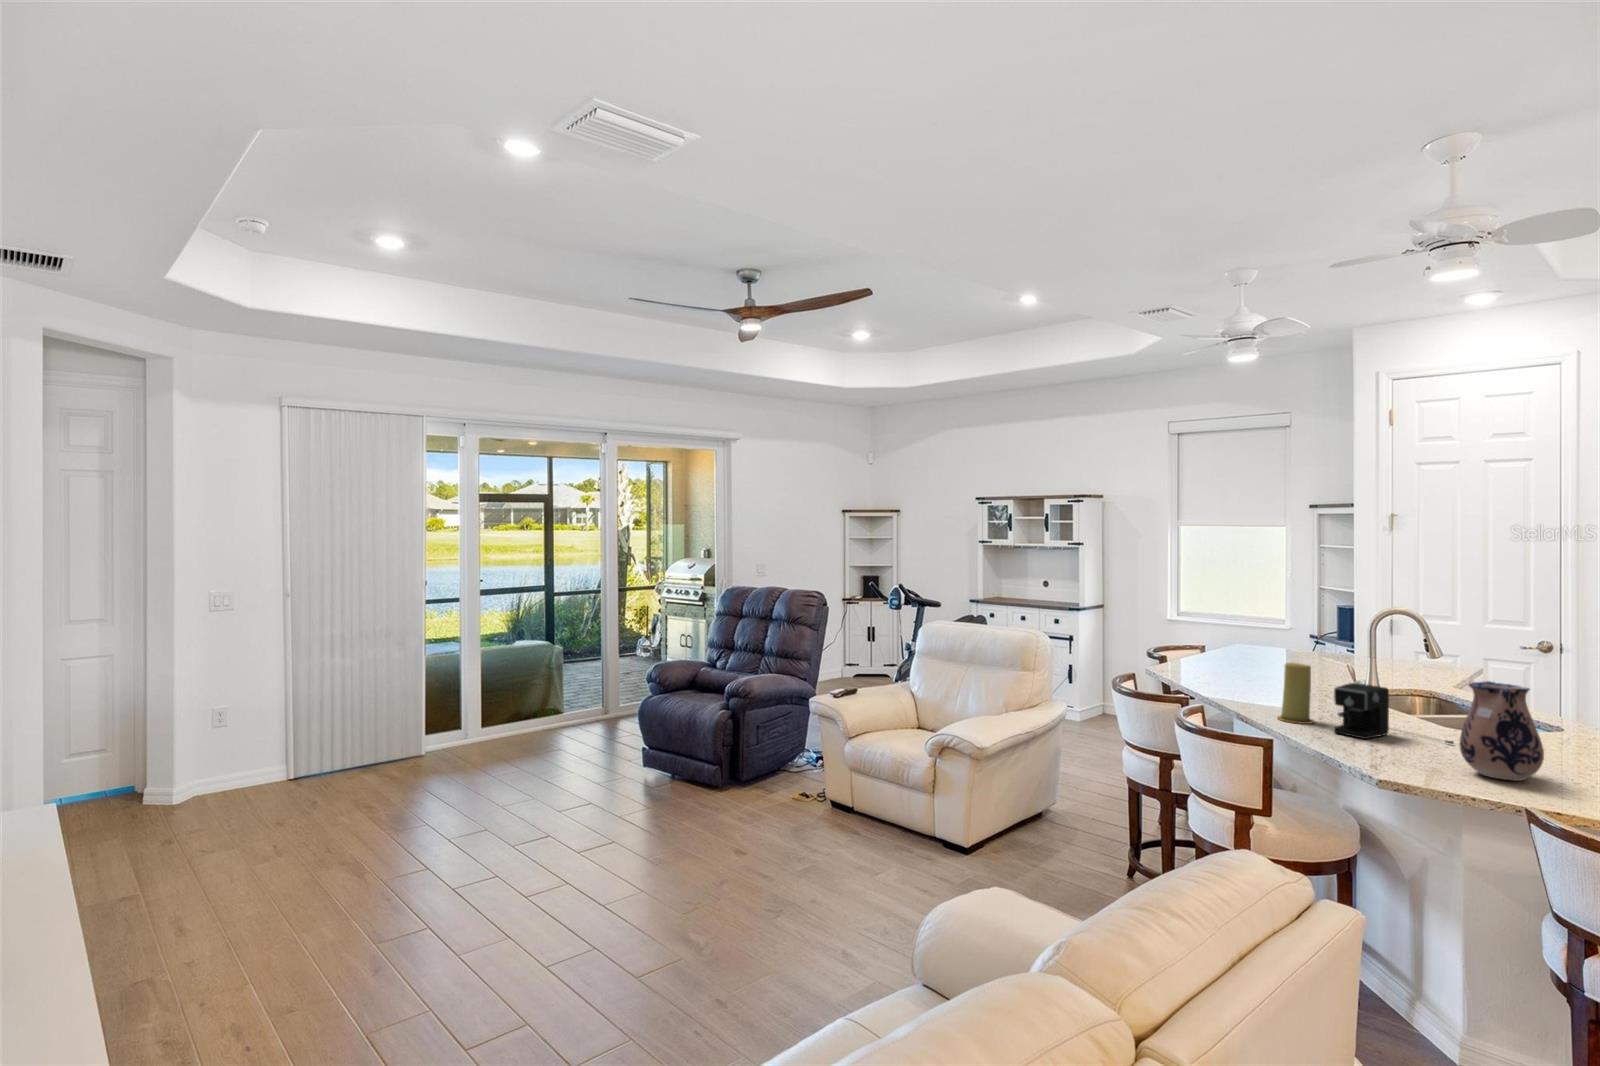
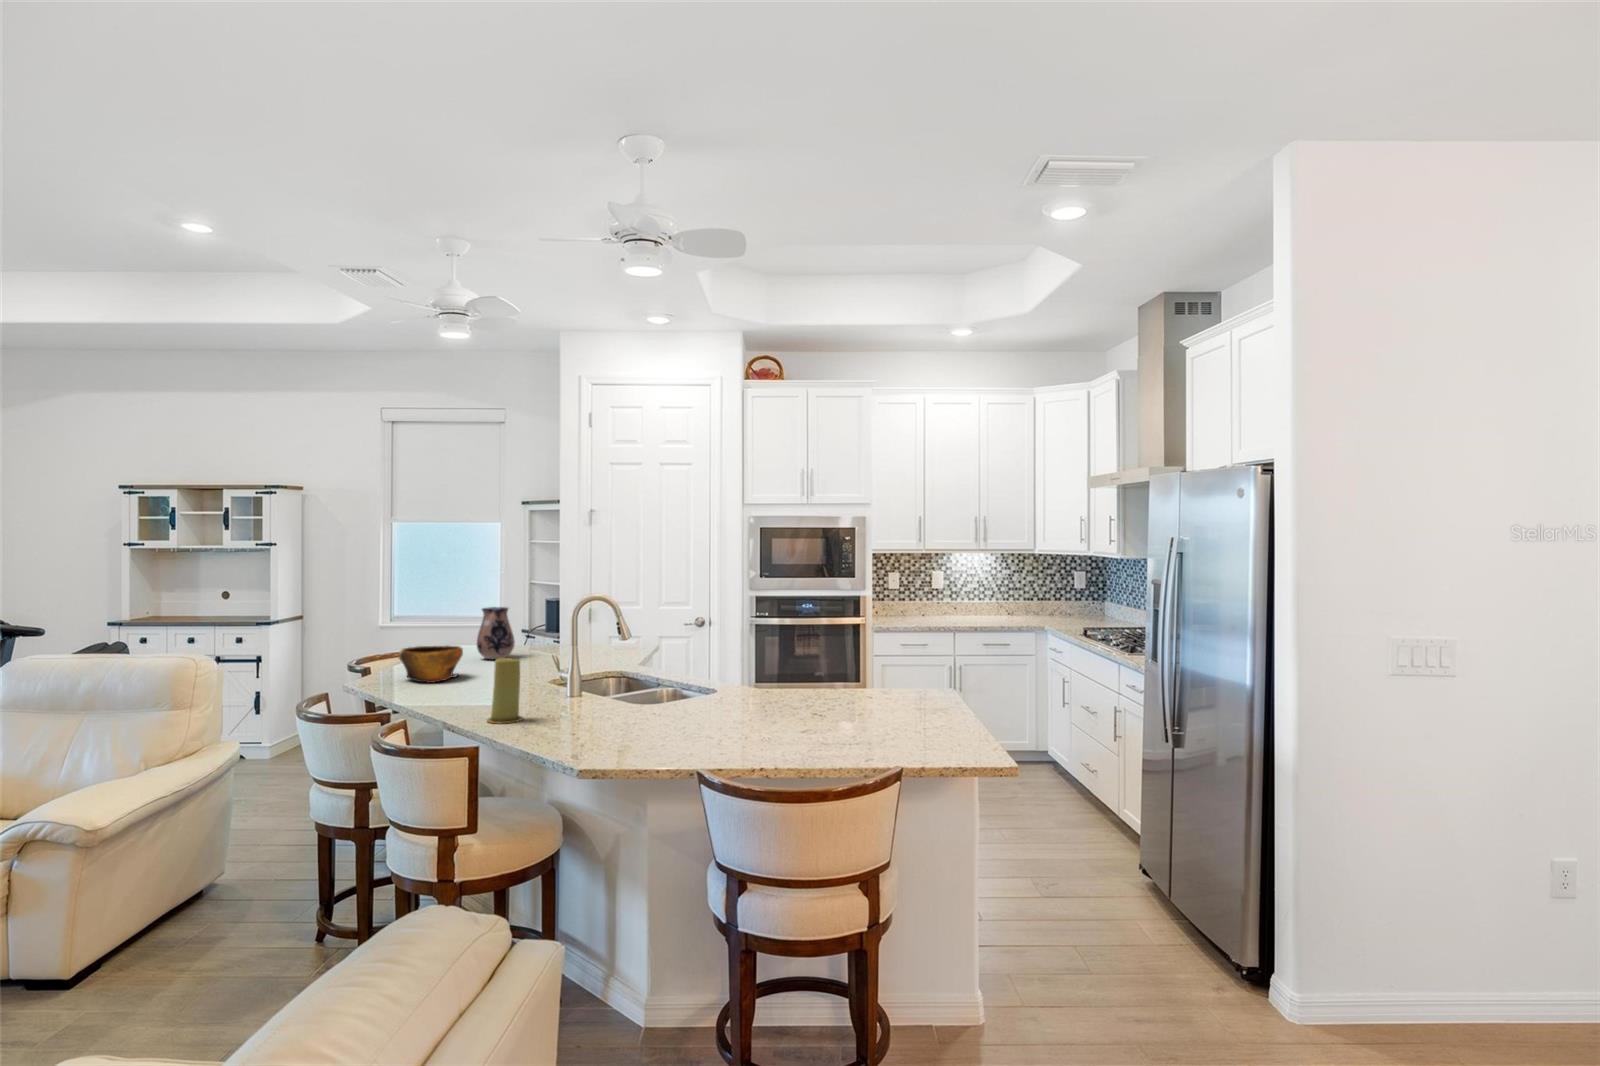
bowl: none [1191,642,1250,676] -> present [399,646,463,683]
ceramic pitcher: present [1459,681,1544,781] -> present [477,607,515,659]
coffee maker: present [1334,683,1454,744] -> none [541,672,640,728]

